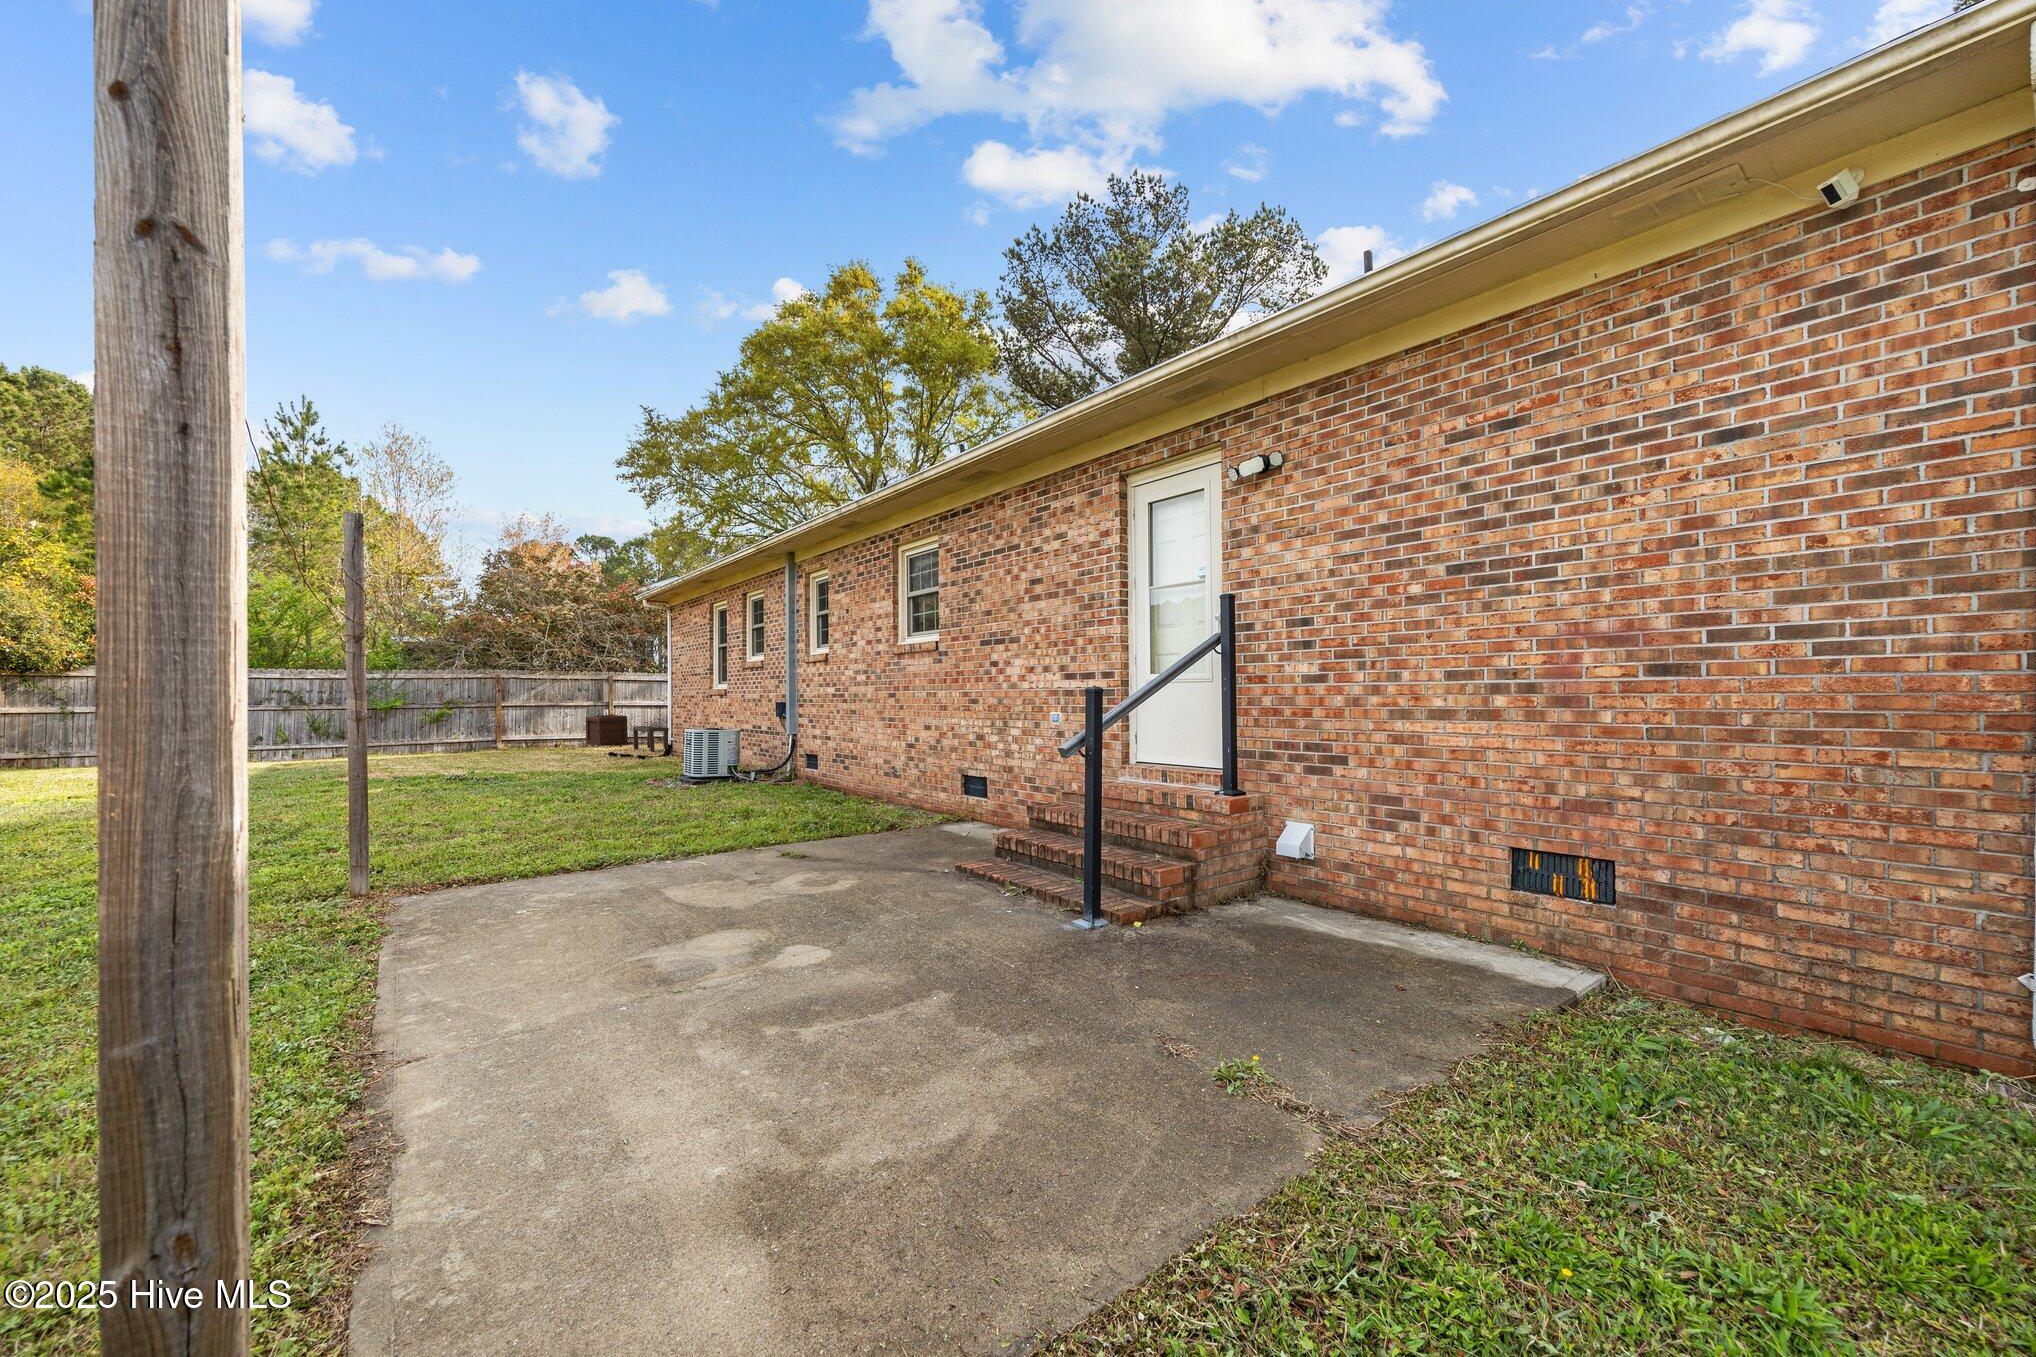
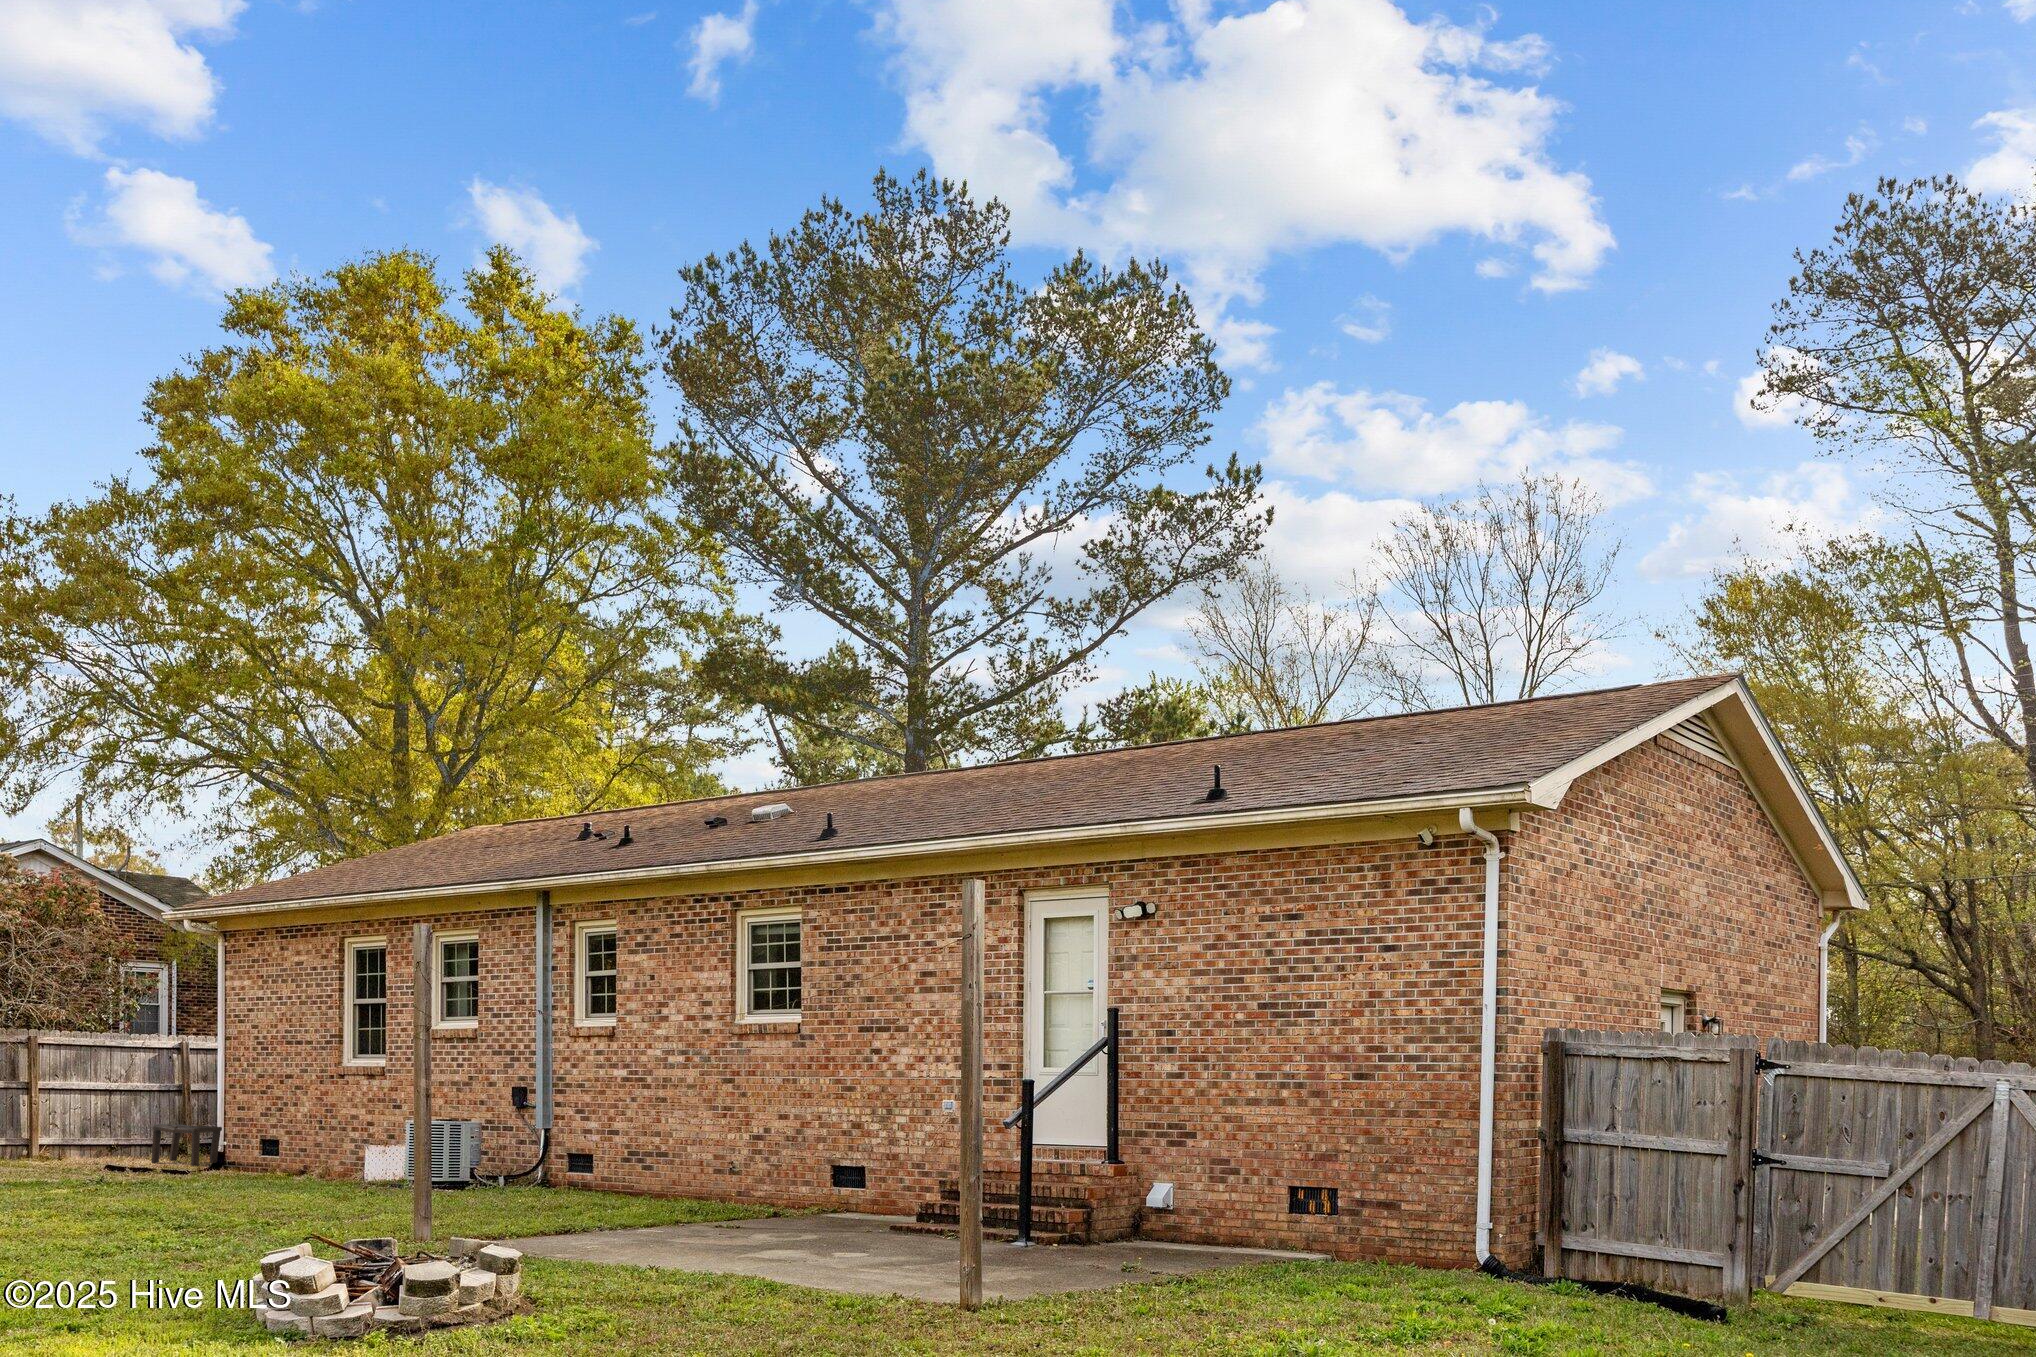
wooden crate: present [586,715,628,745] -> none [32,1105,110,1159]

